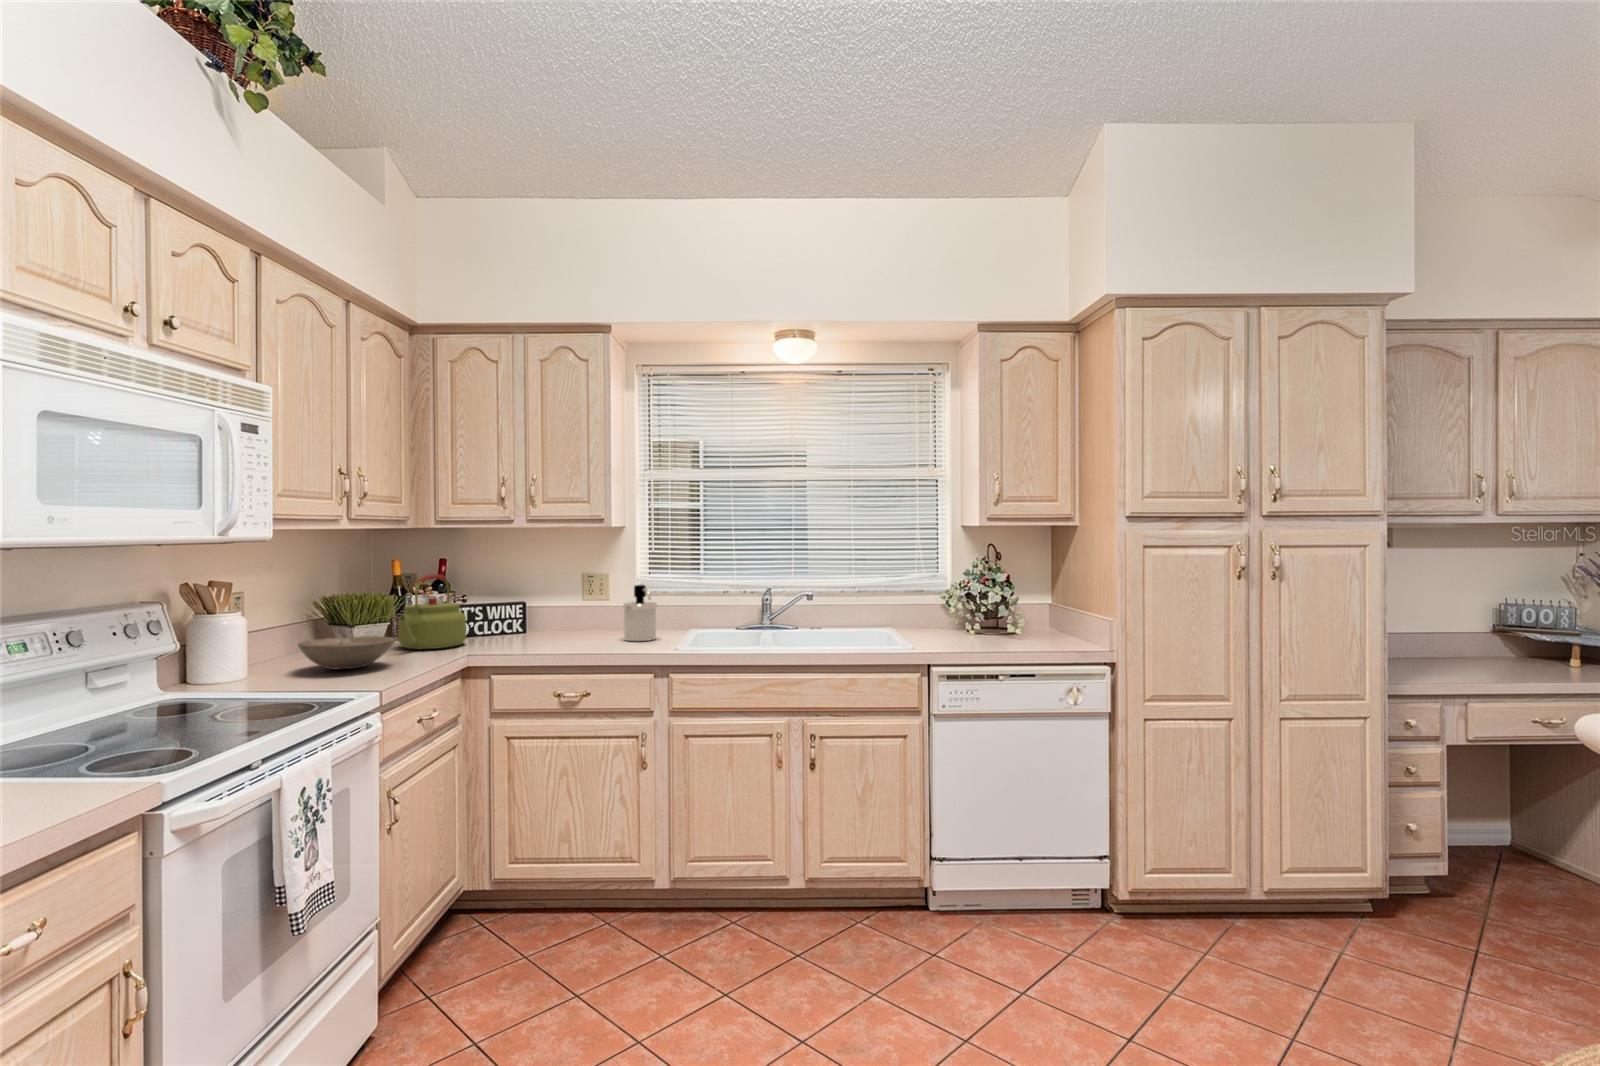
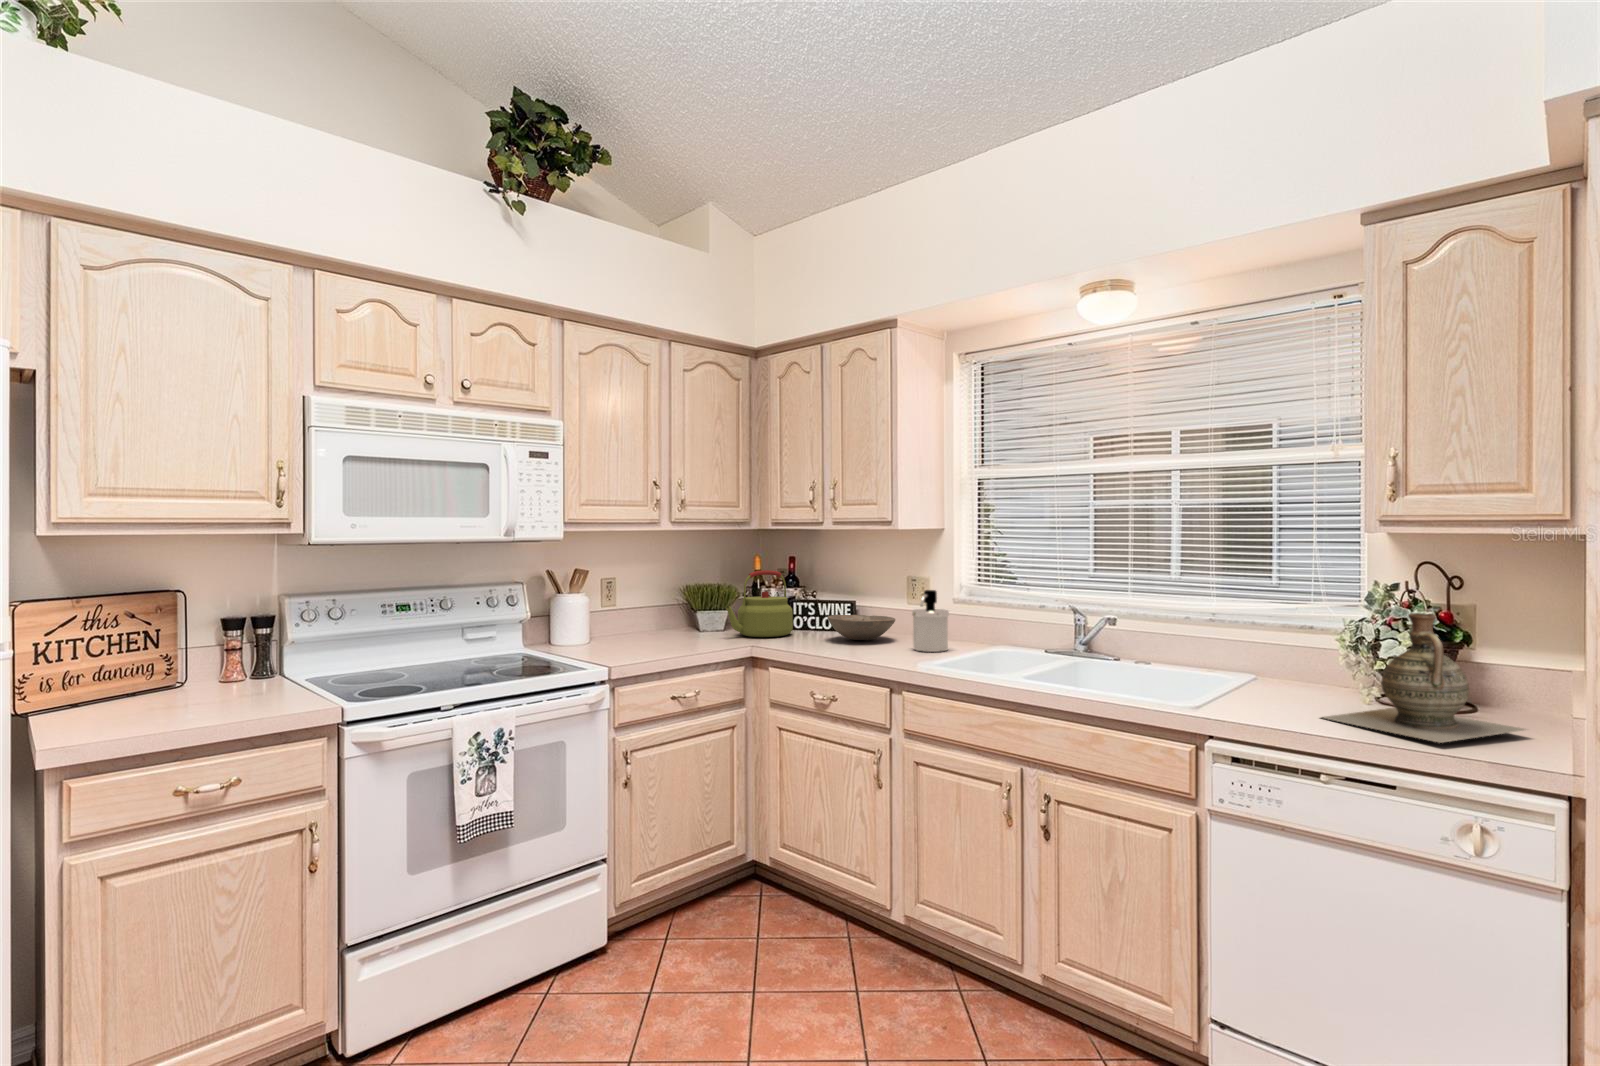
ceramic jug: none [971,579,1054,648] -> present [1323,613,1525,743]
bowl: present [298,636,395,669] -> present [828,615,895,640]

